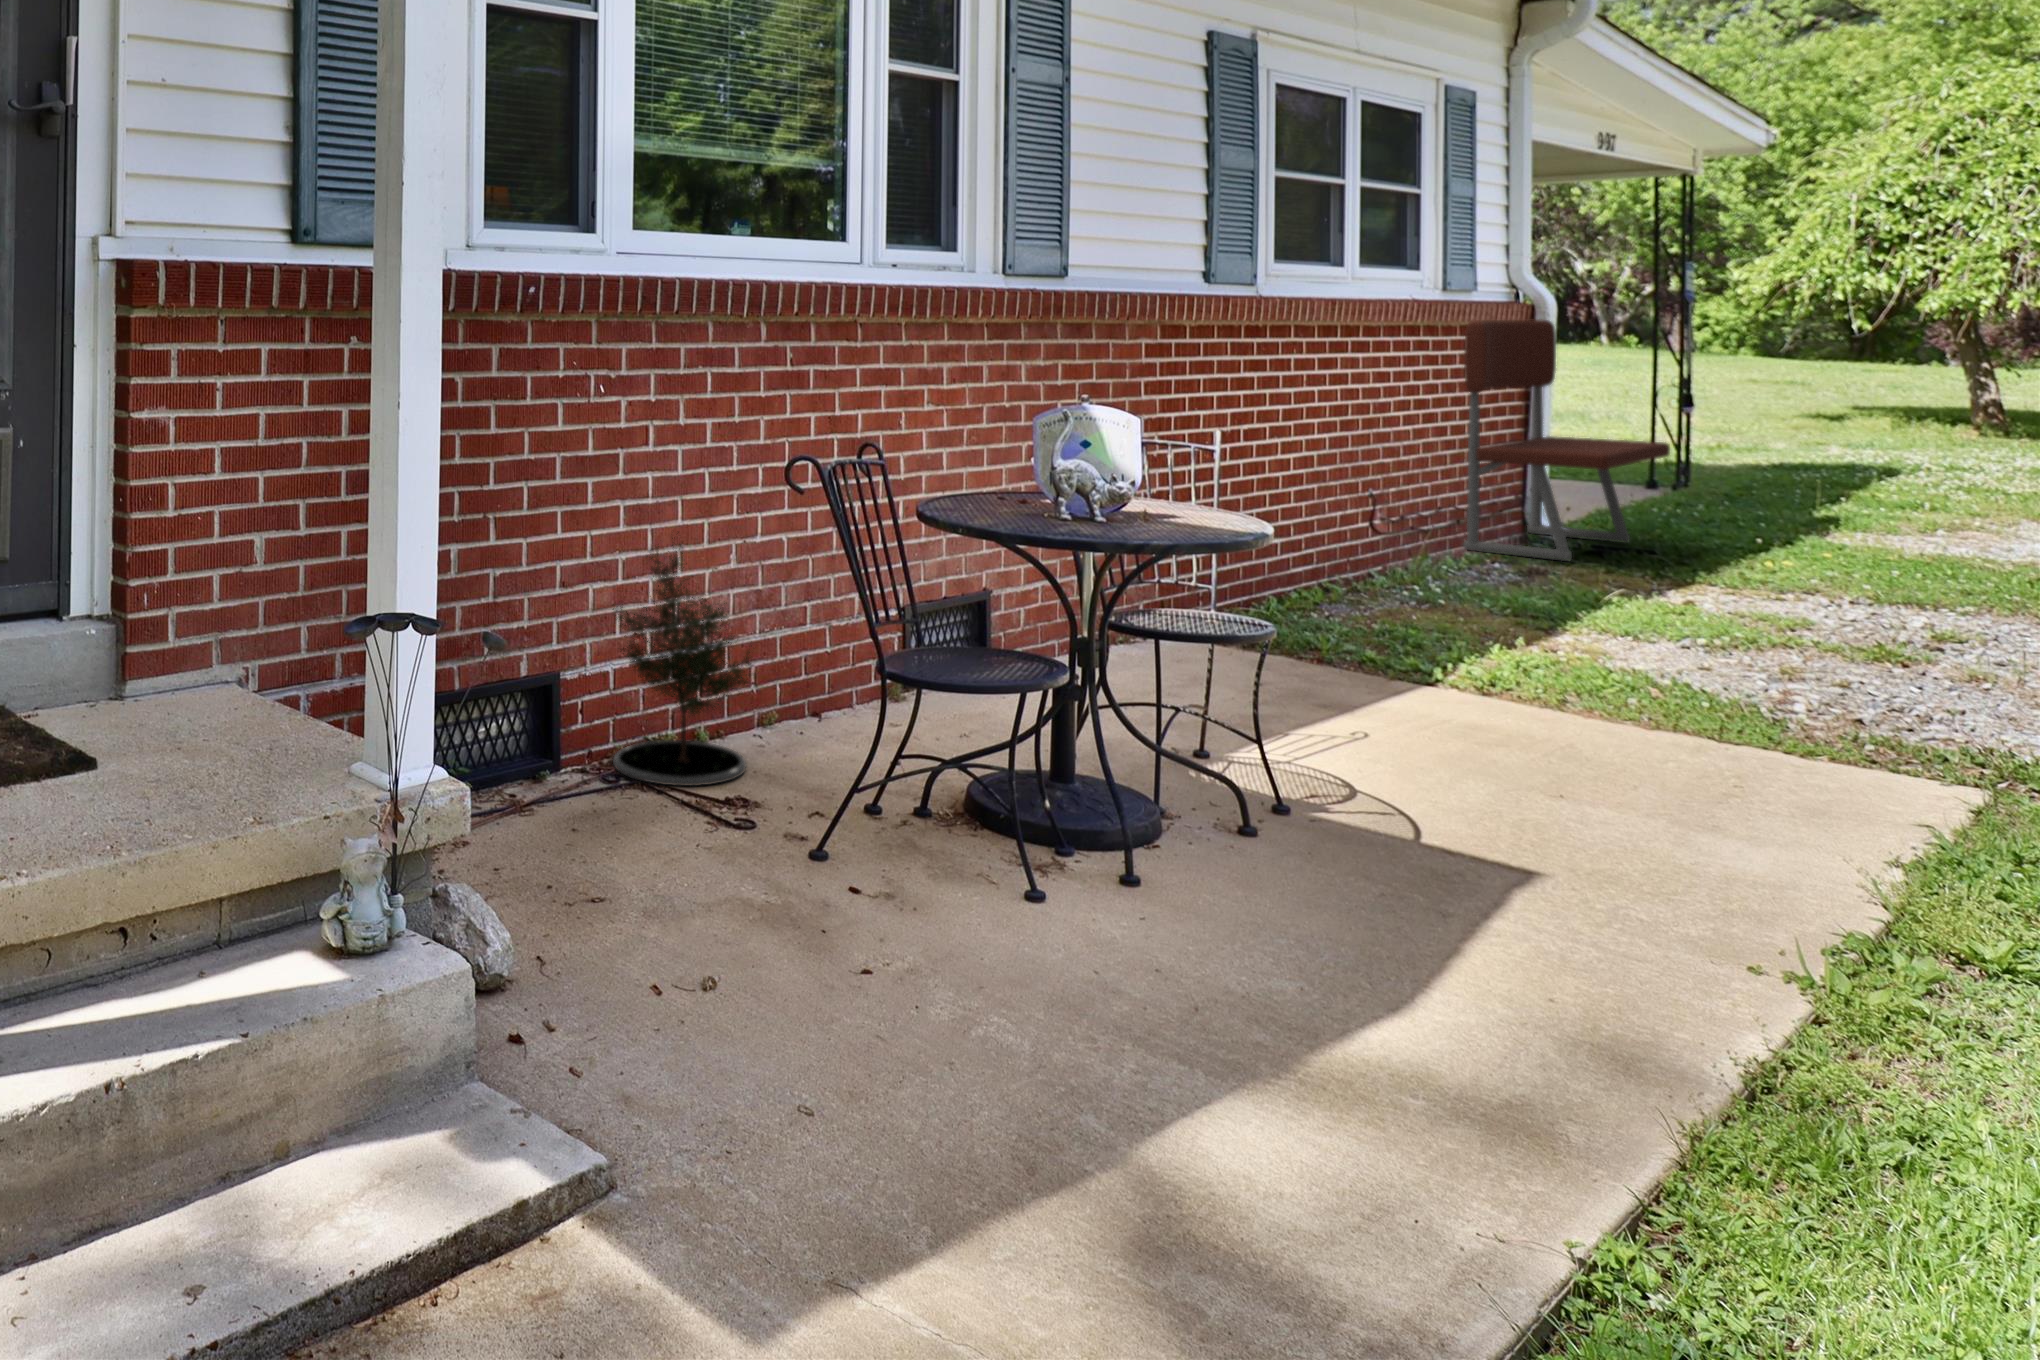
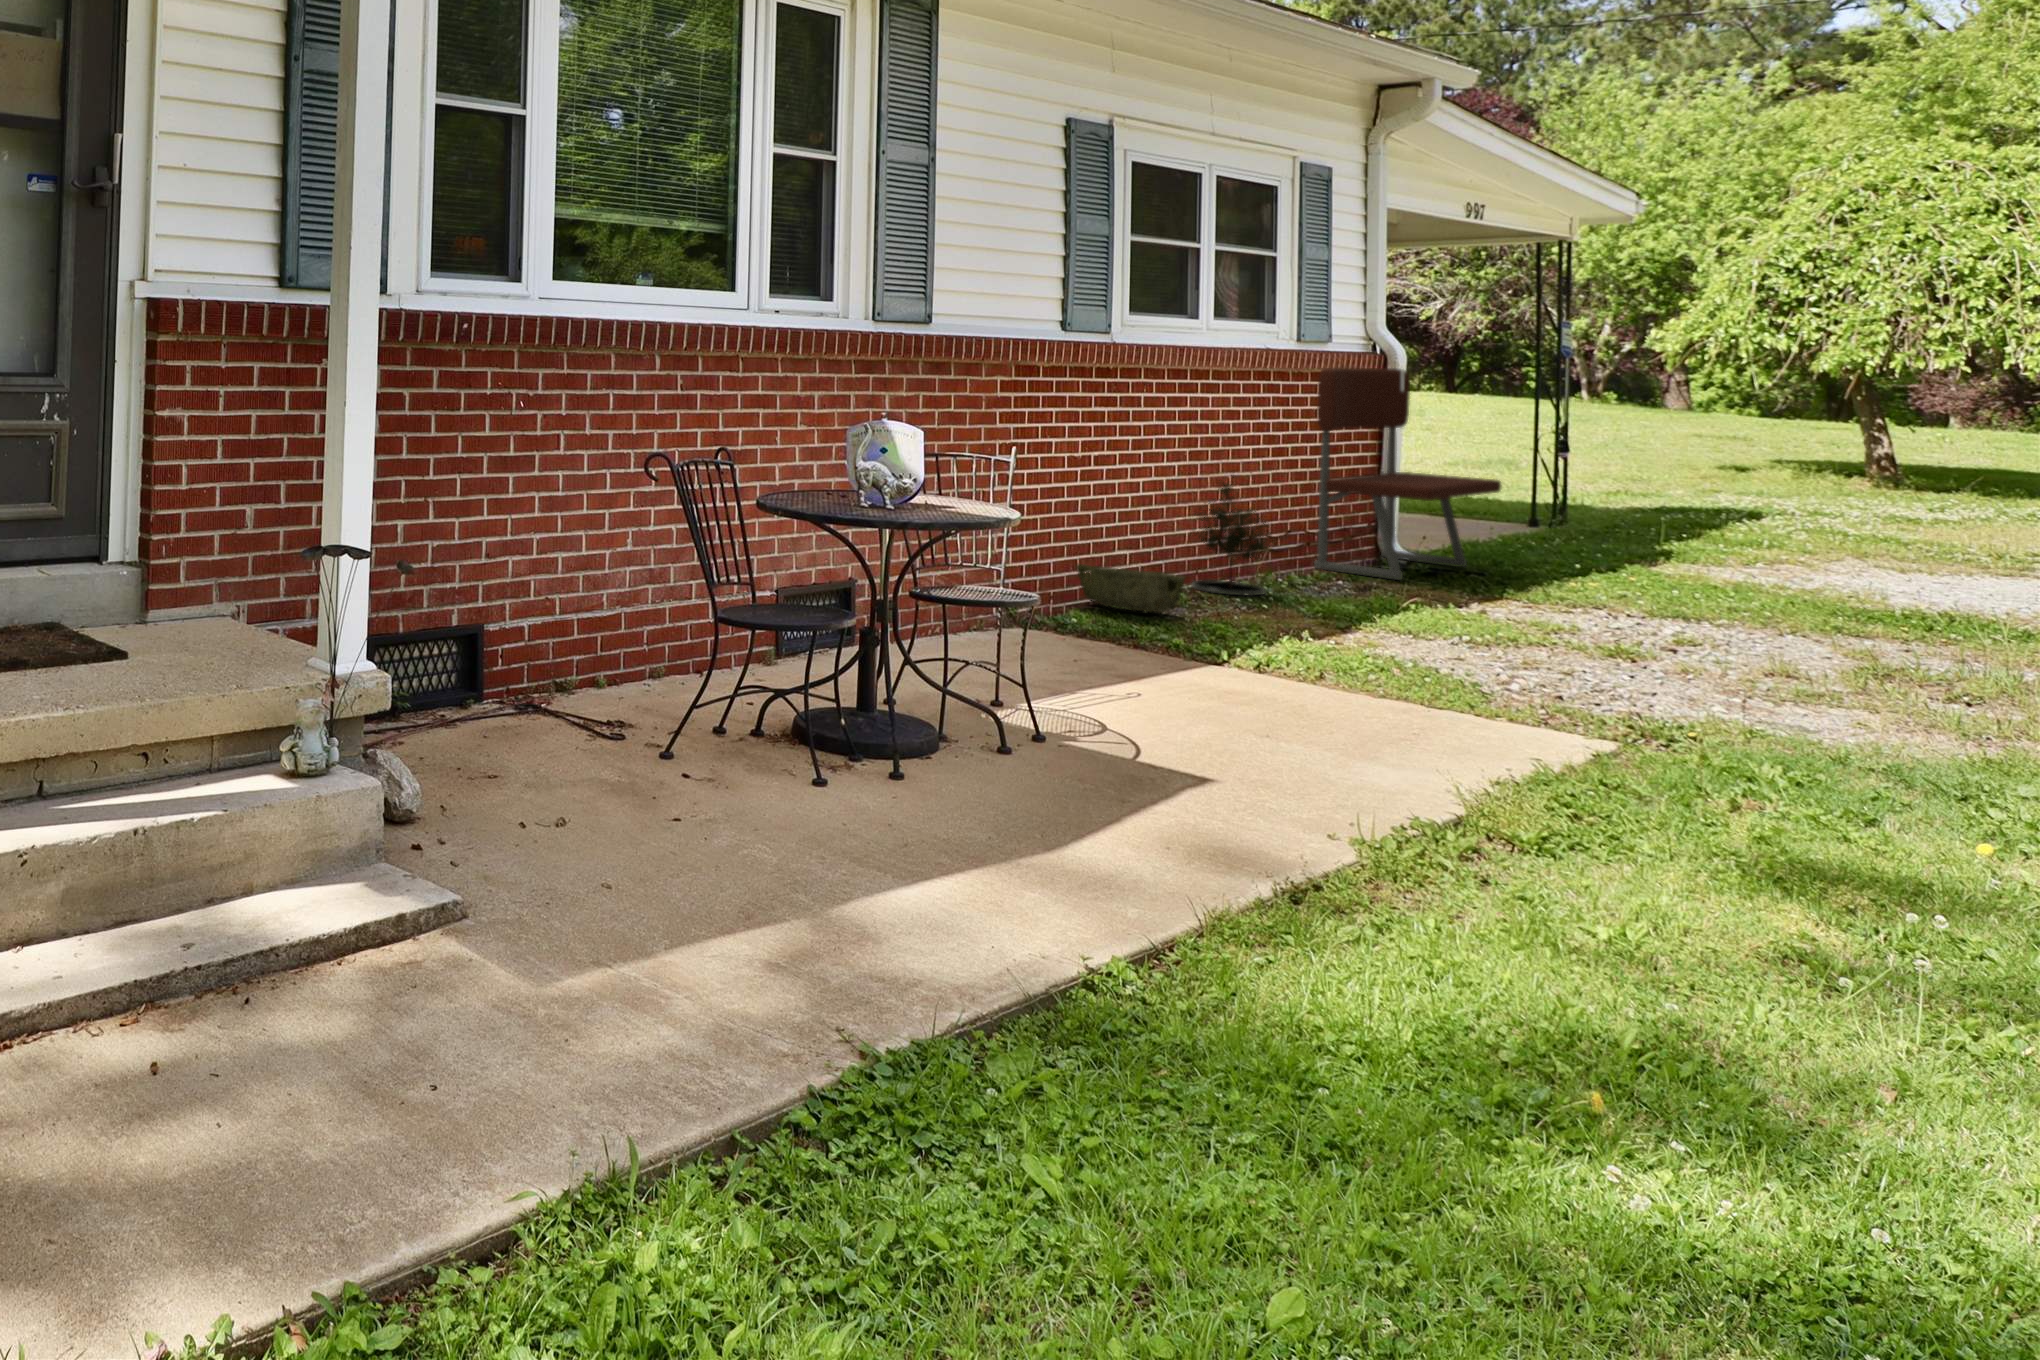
potted tree: present [612,538,752,786] -> present [1192,477,1271,596]
woven basket: none [1224,557,1360,615] -> present [1076,564,1185,612]

